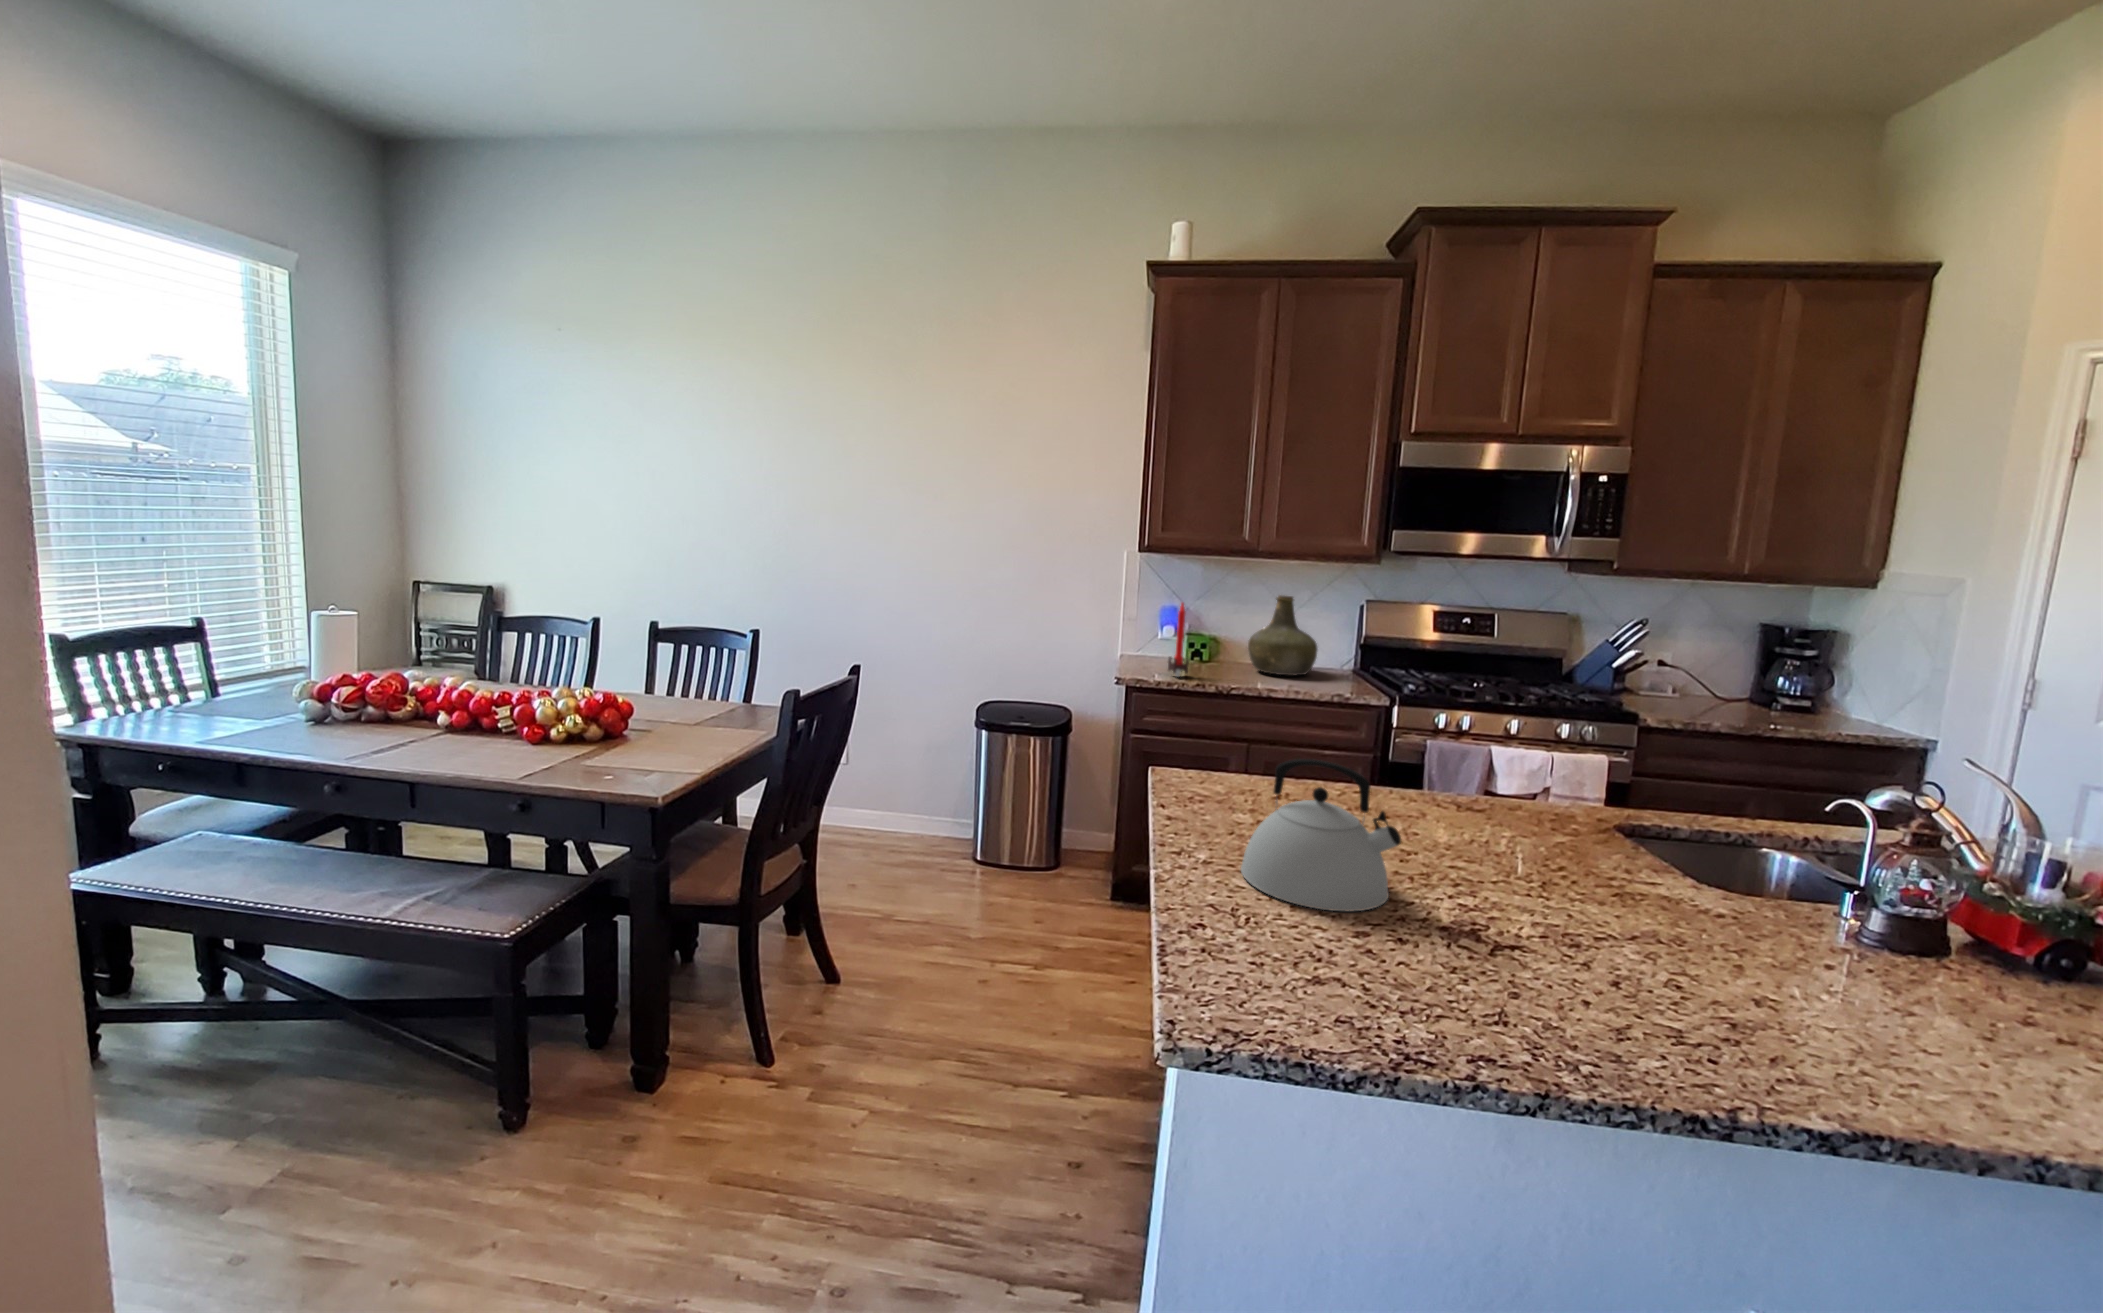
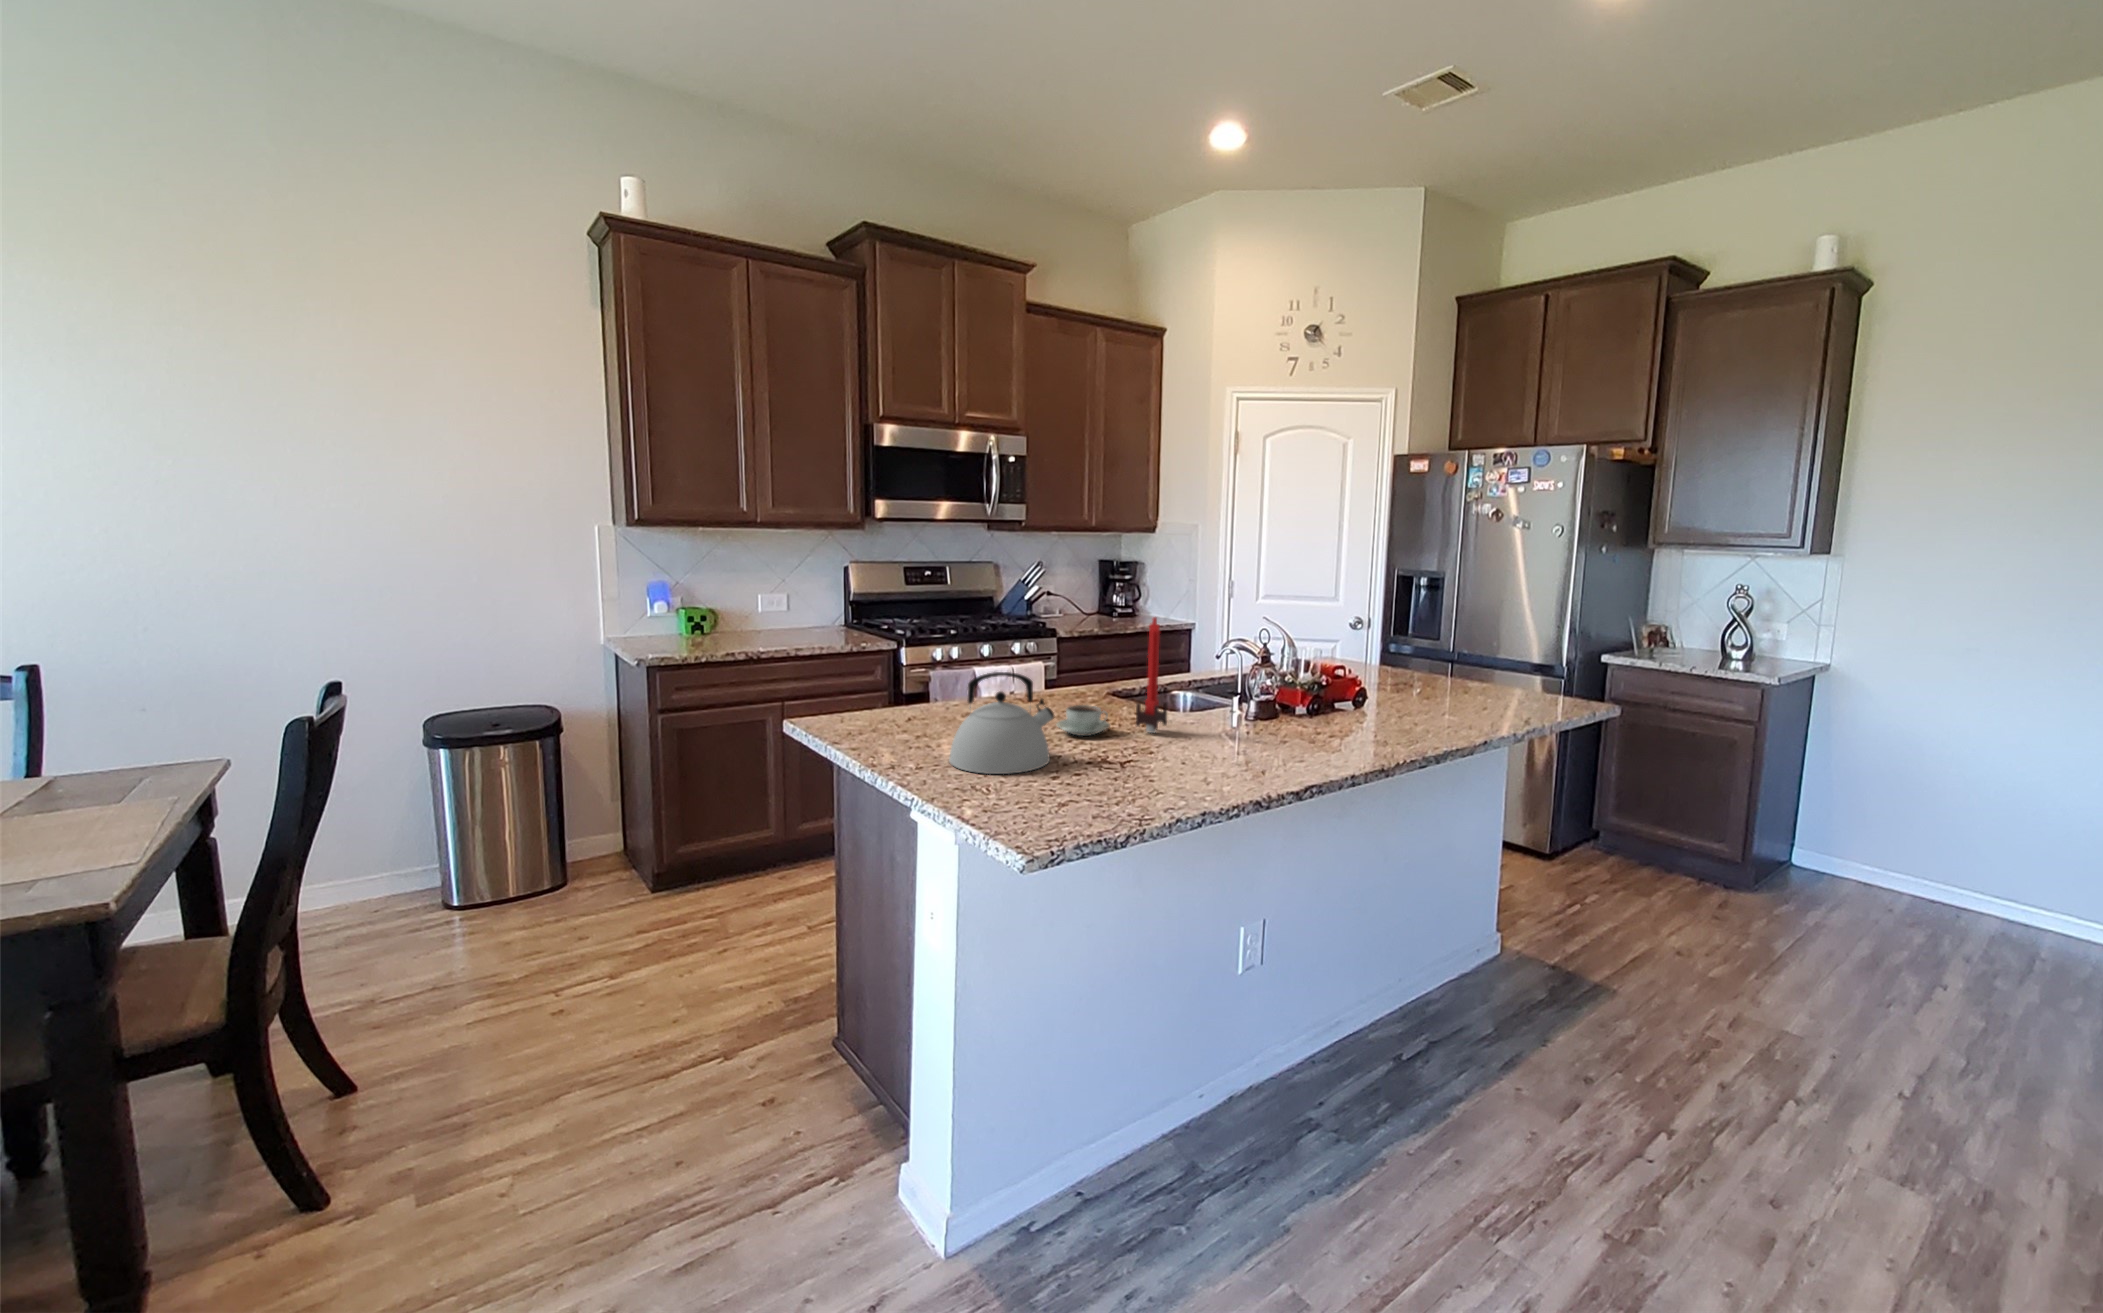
bottle: present [1248,595,1318,675] -> none [756,562,821,636]
candle: present [1168,603,1189,677] -> present [1136,617,1168,733]
coffee cup: none [1449,833,1545,887] -> present [1057,705,1110,736]

